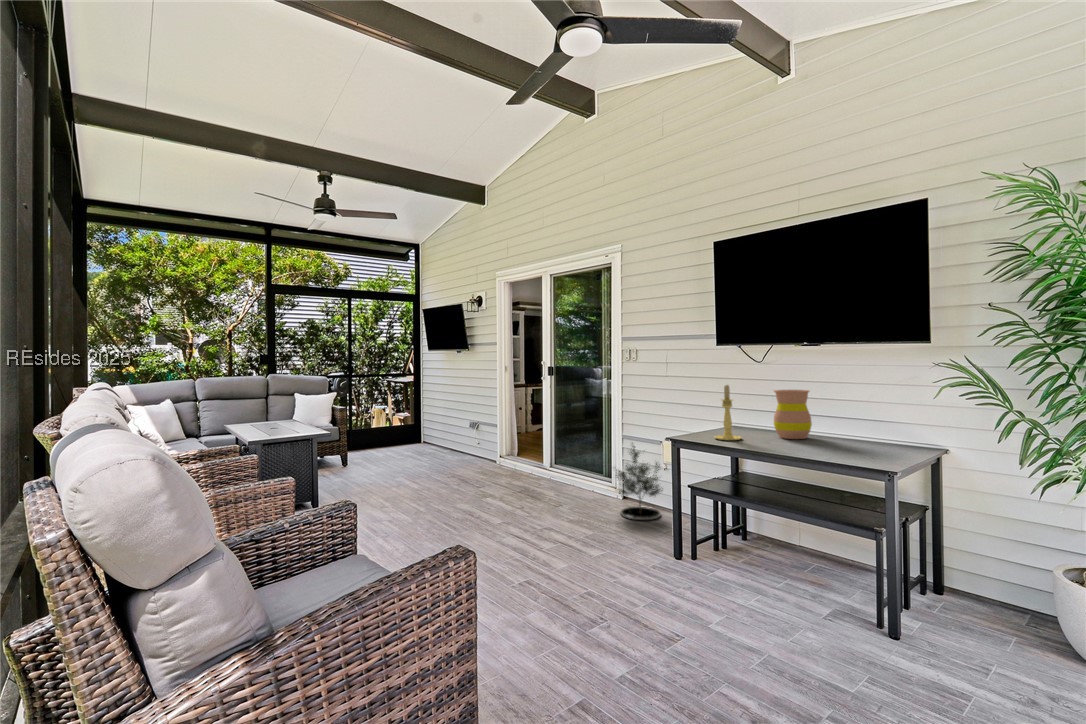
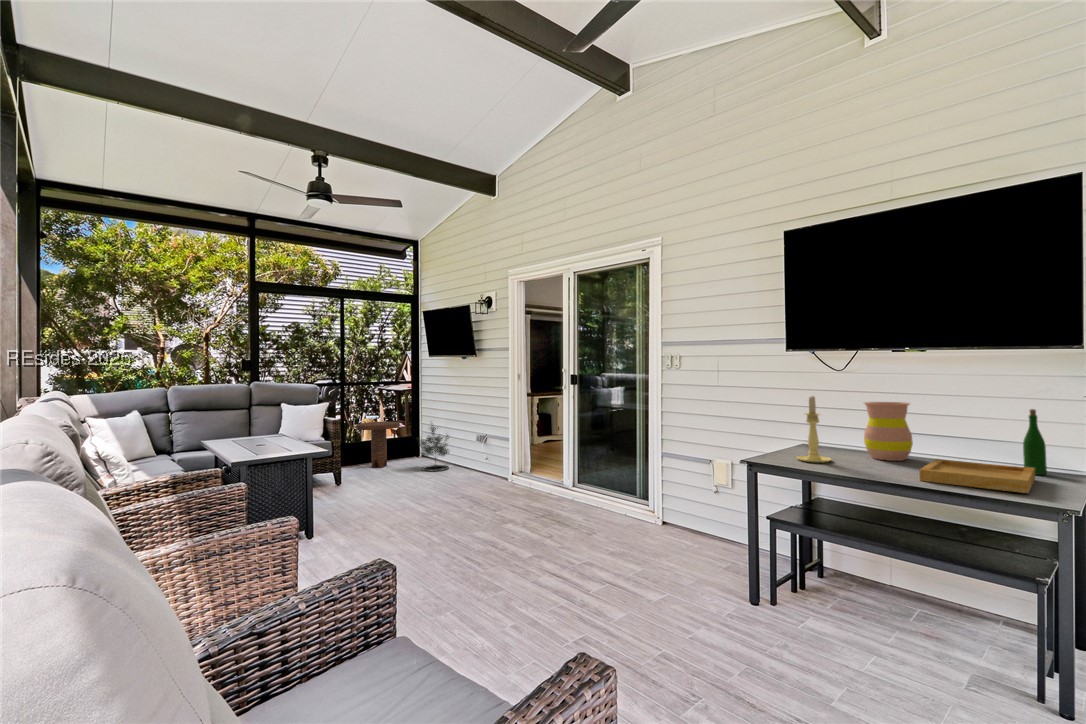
wine bottle: none [892,395,909,450] -> present [1023,409,1047,475]
side table: none [363,410,403,452] -> present [356,421,400,468]
tray: none [798,437,894,462] -> present [920,459,1035,493]
potted tree: present [616,443,663,520] -> present [419,425,449,471]

